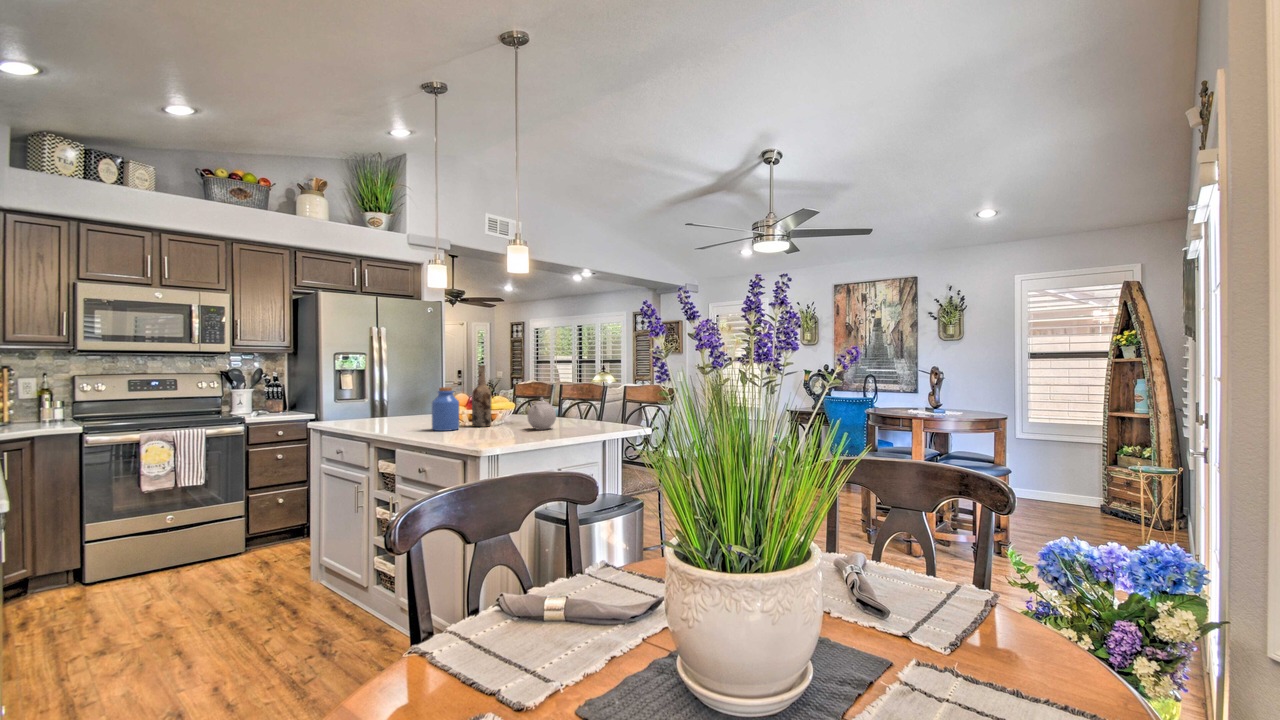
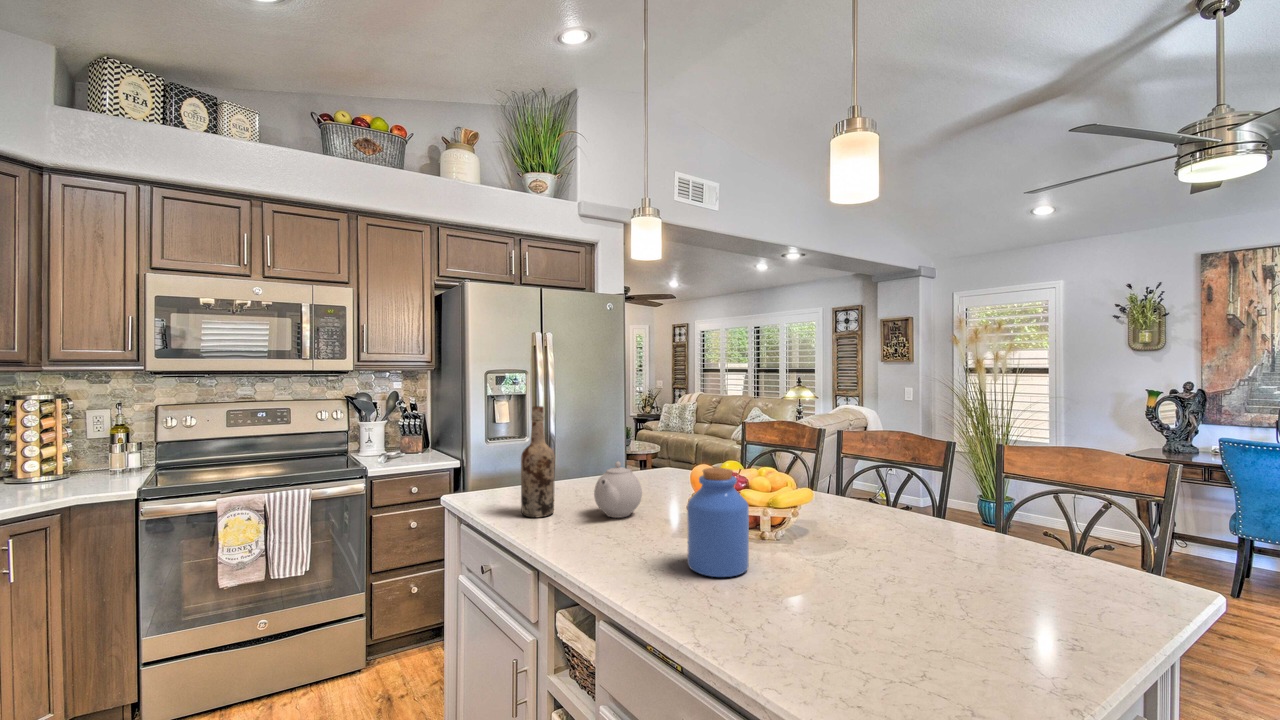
wine bottle: present [472,365,492,427] -> present [521,406,555,518]
teapot: present [527,398,556,430] -> present [594,462,642,518]

